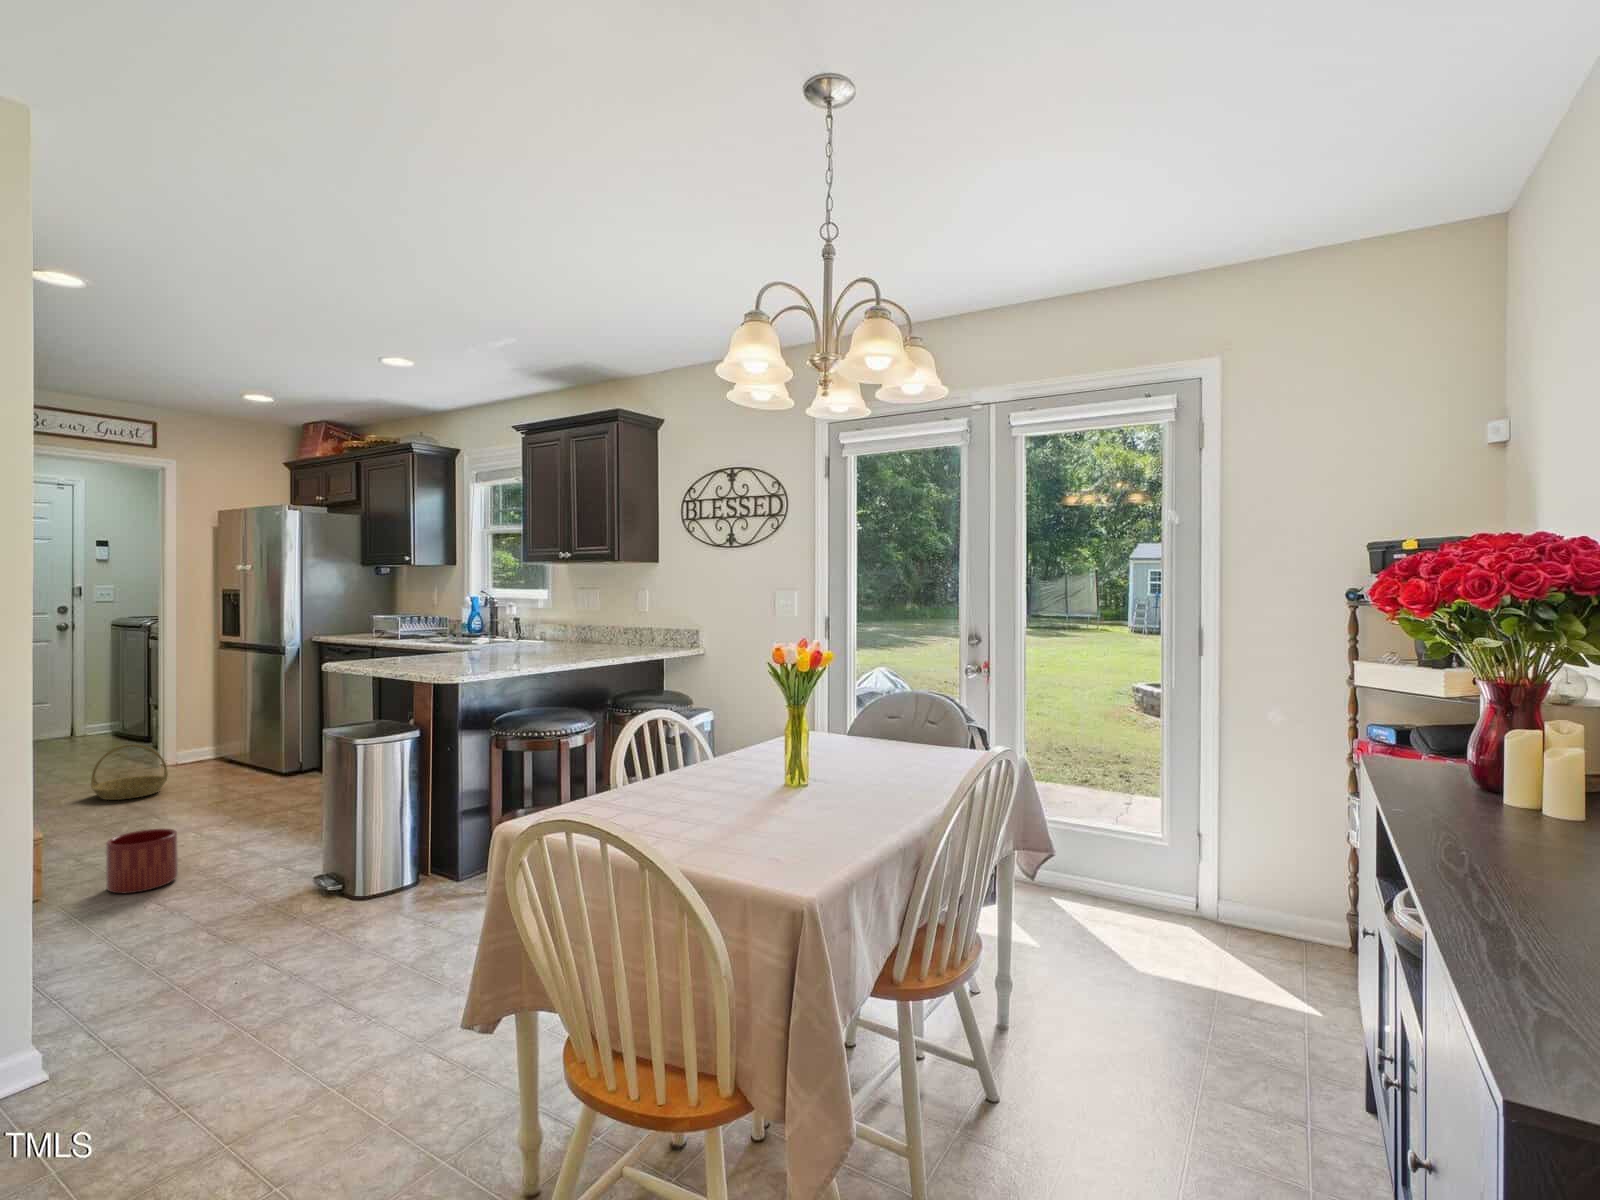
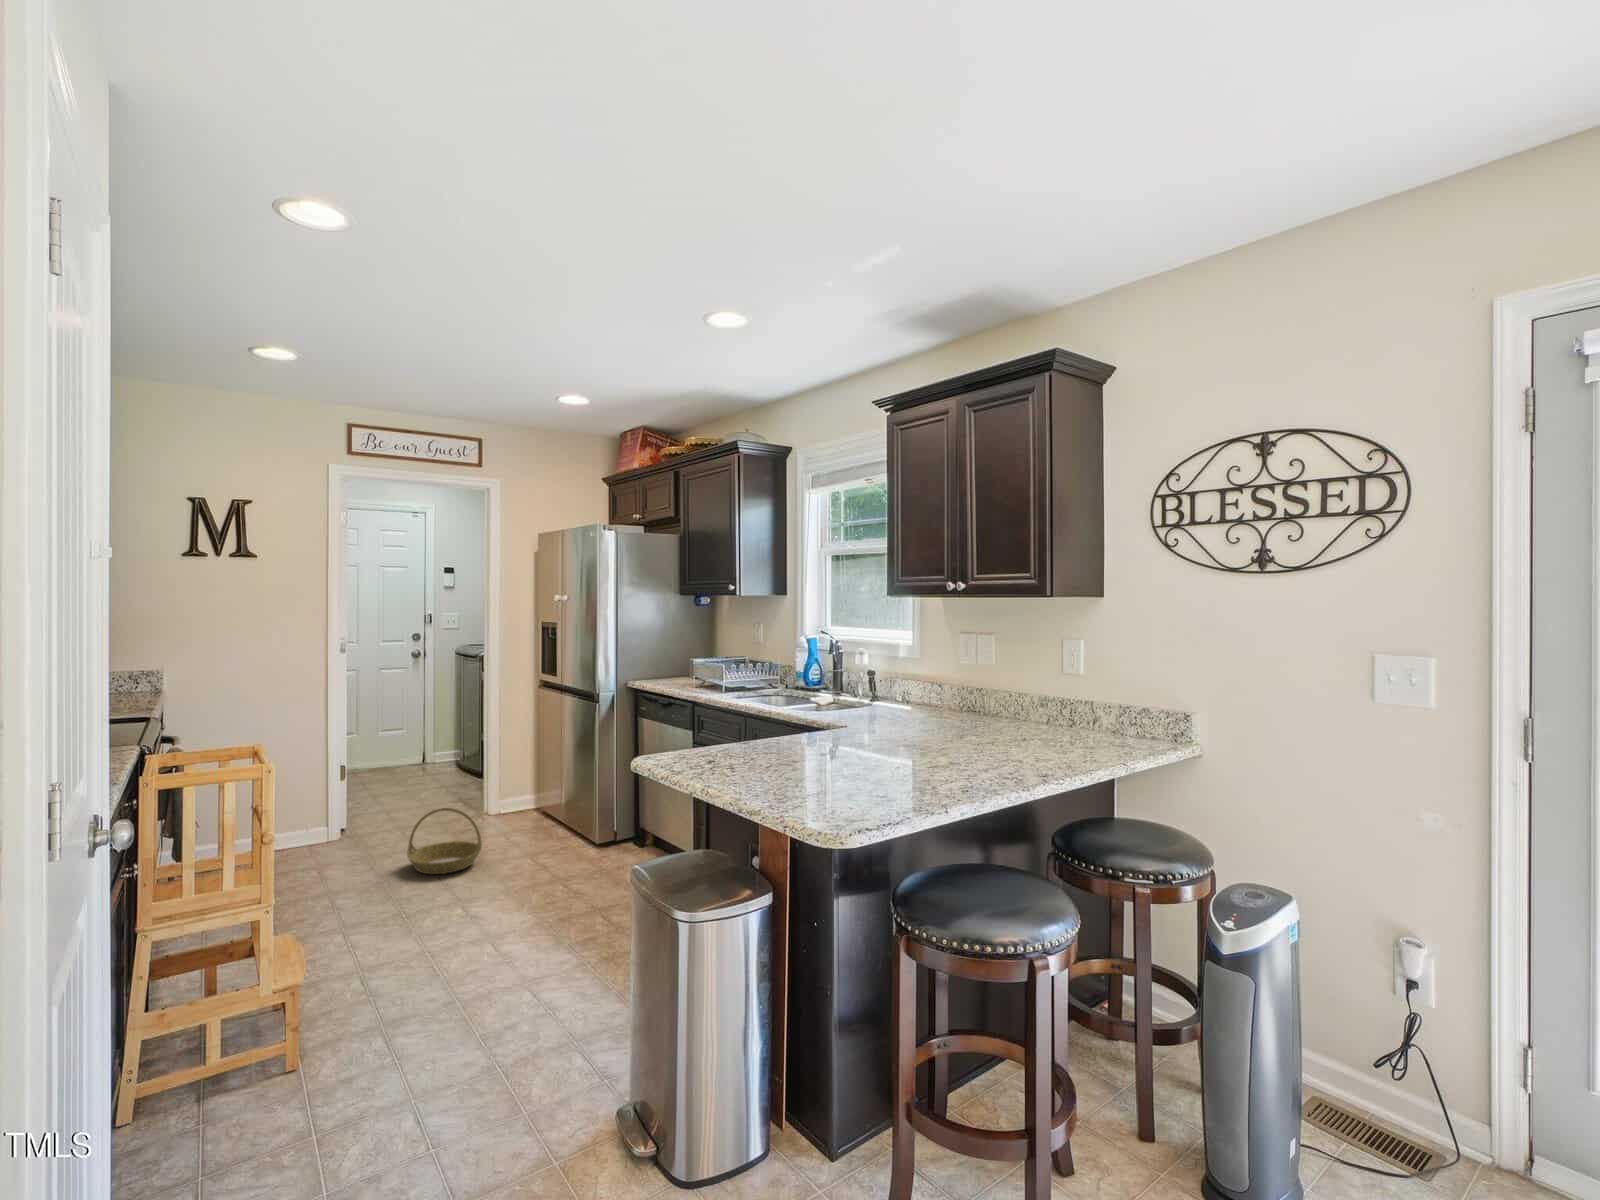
planter: present [106,829,178,893] -> none [366,984,453,1091]

